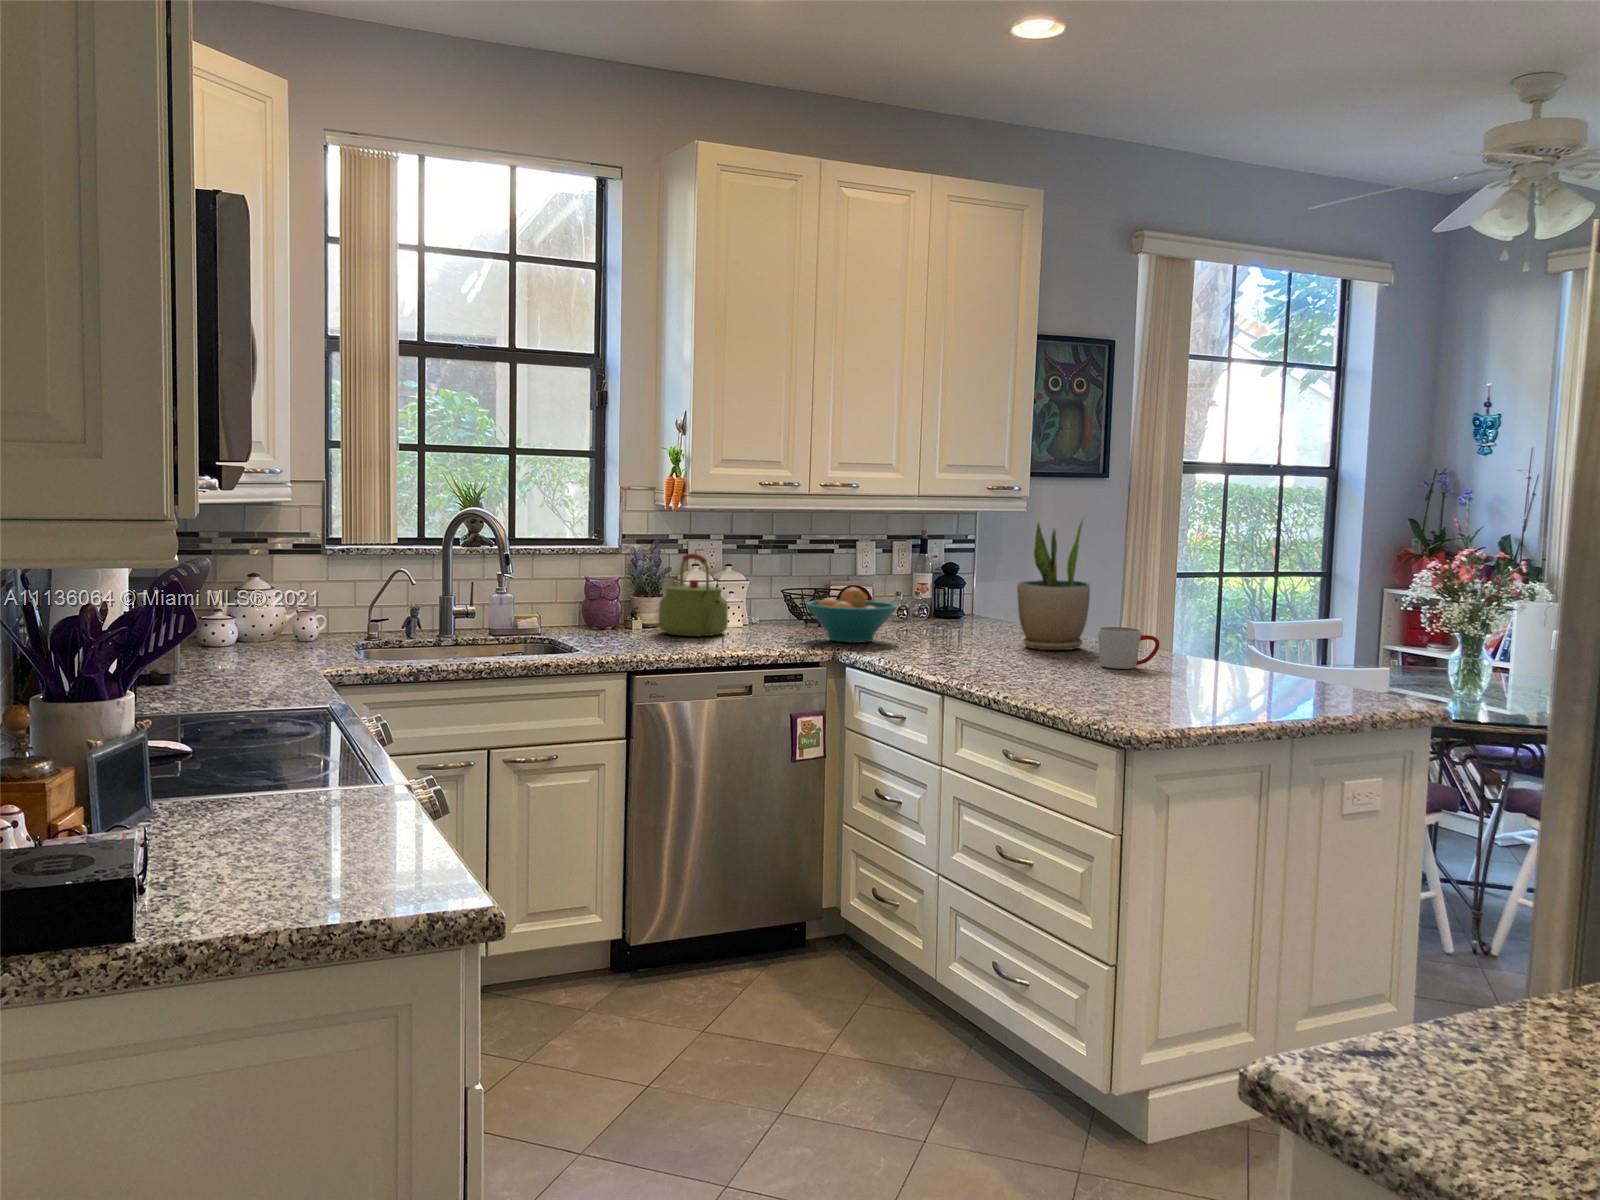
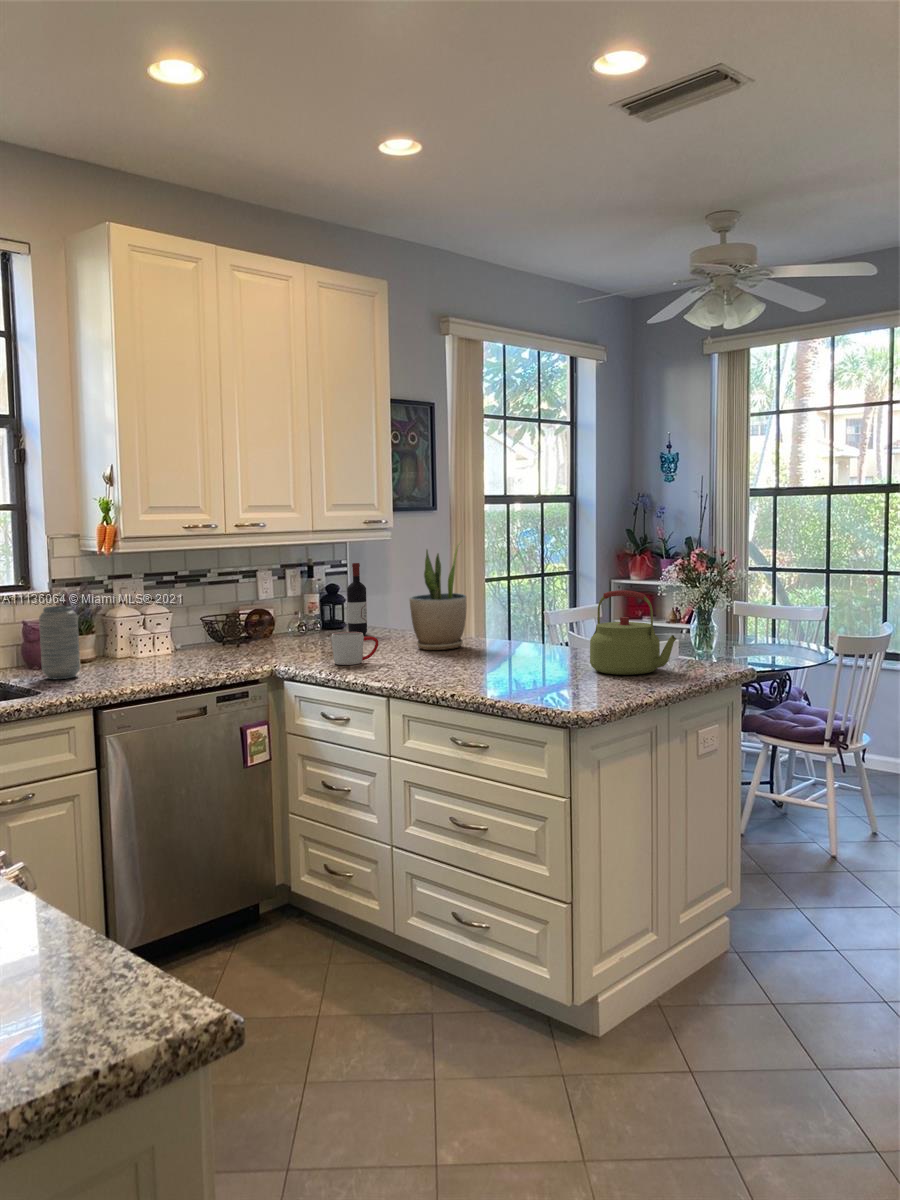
wine bottle: none [960,537,985,627] -> present [347,563,367,635]
kettle: present [659,553,728,636] -> present [590,590,676,675]
vase: none [592,562,632,642] -> present [39,606,80,679]
fruit bowl: present [806,587,898,643] -> none [236,612,315,659]
mug: present [1098,627,1160,669] -> present [331,632,378,665]

